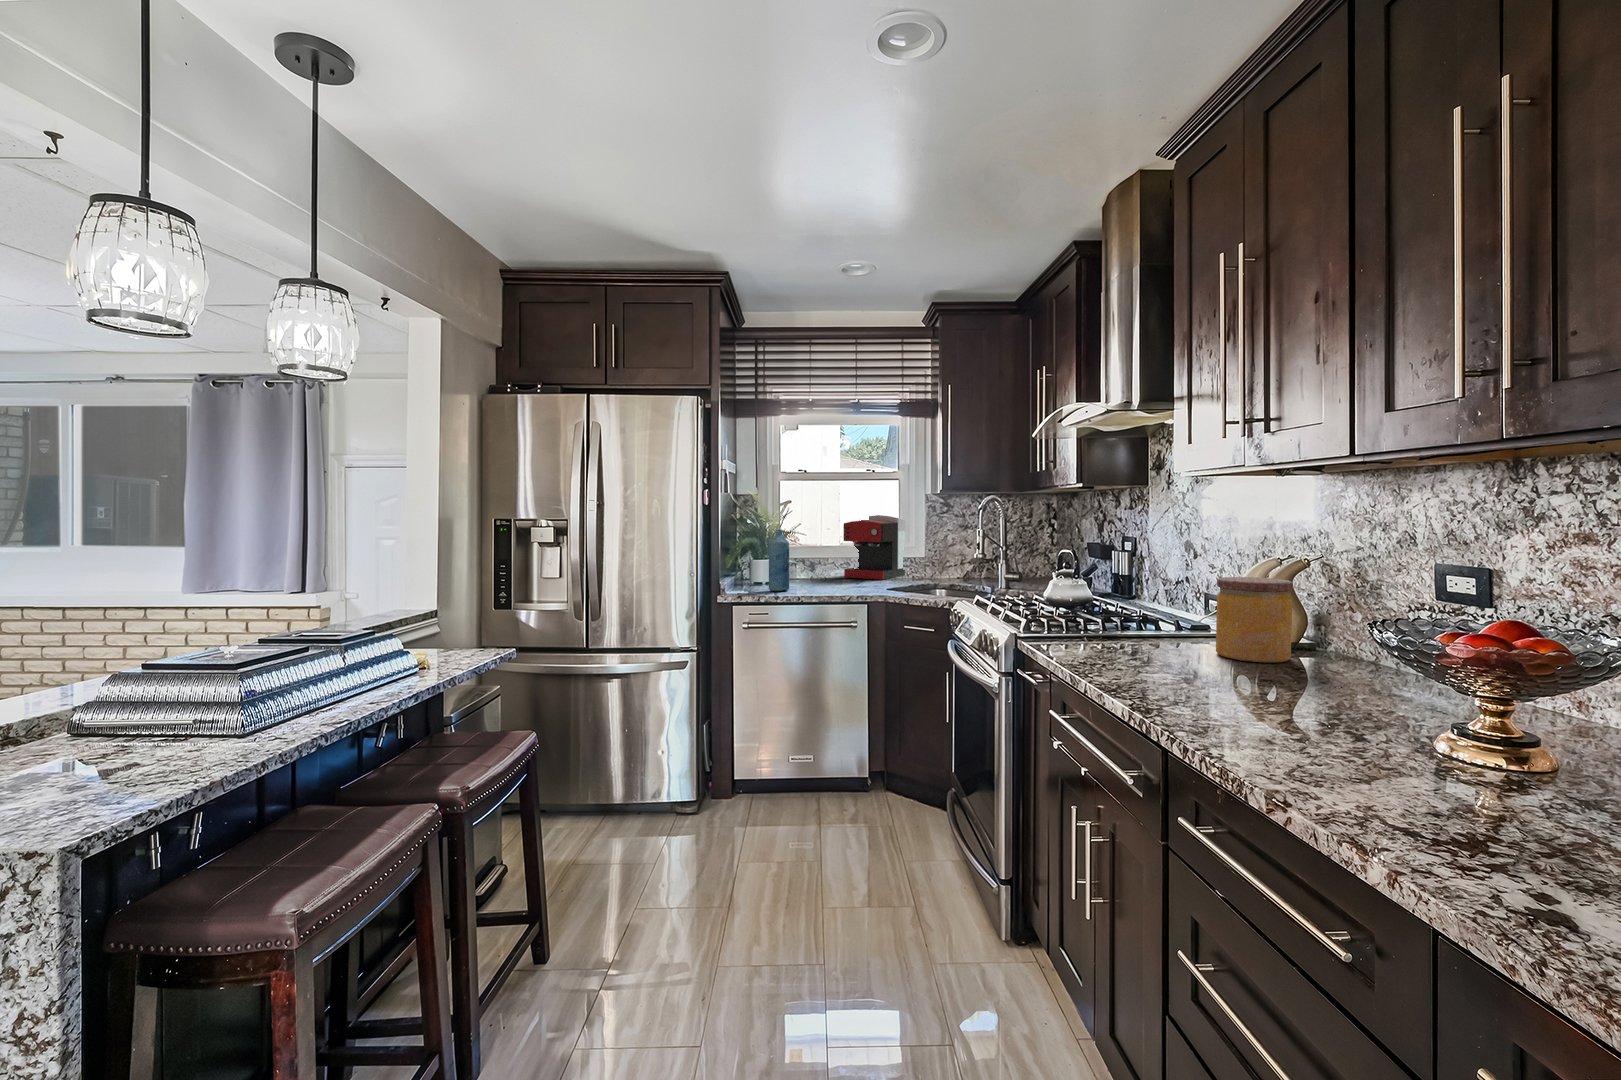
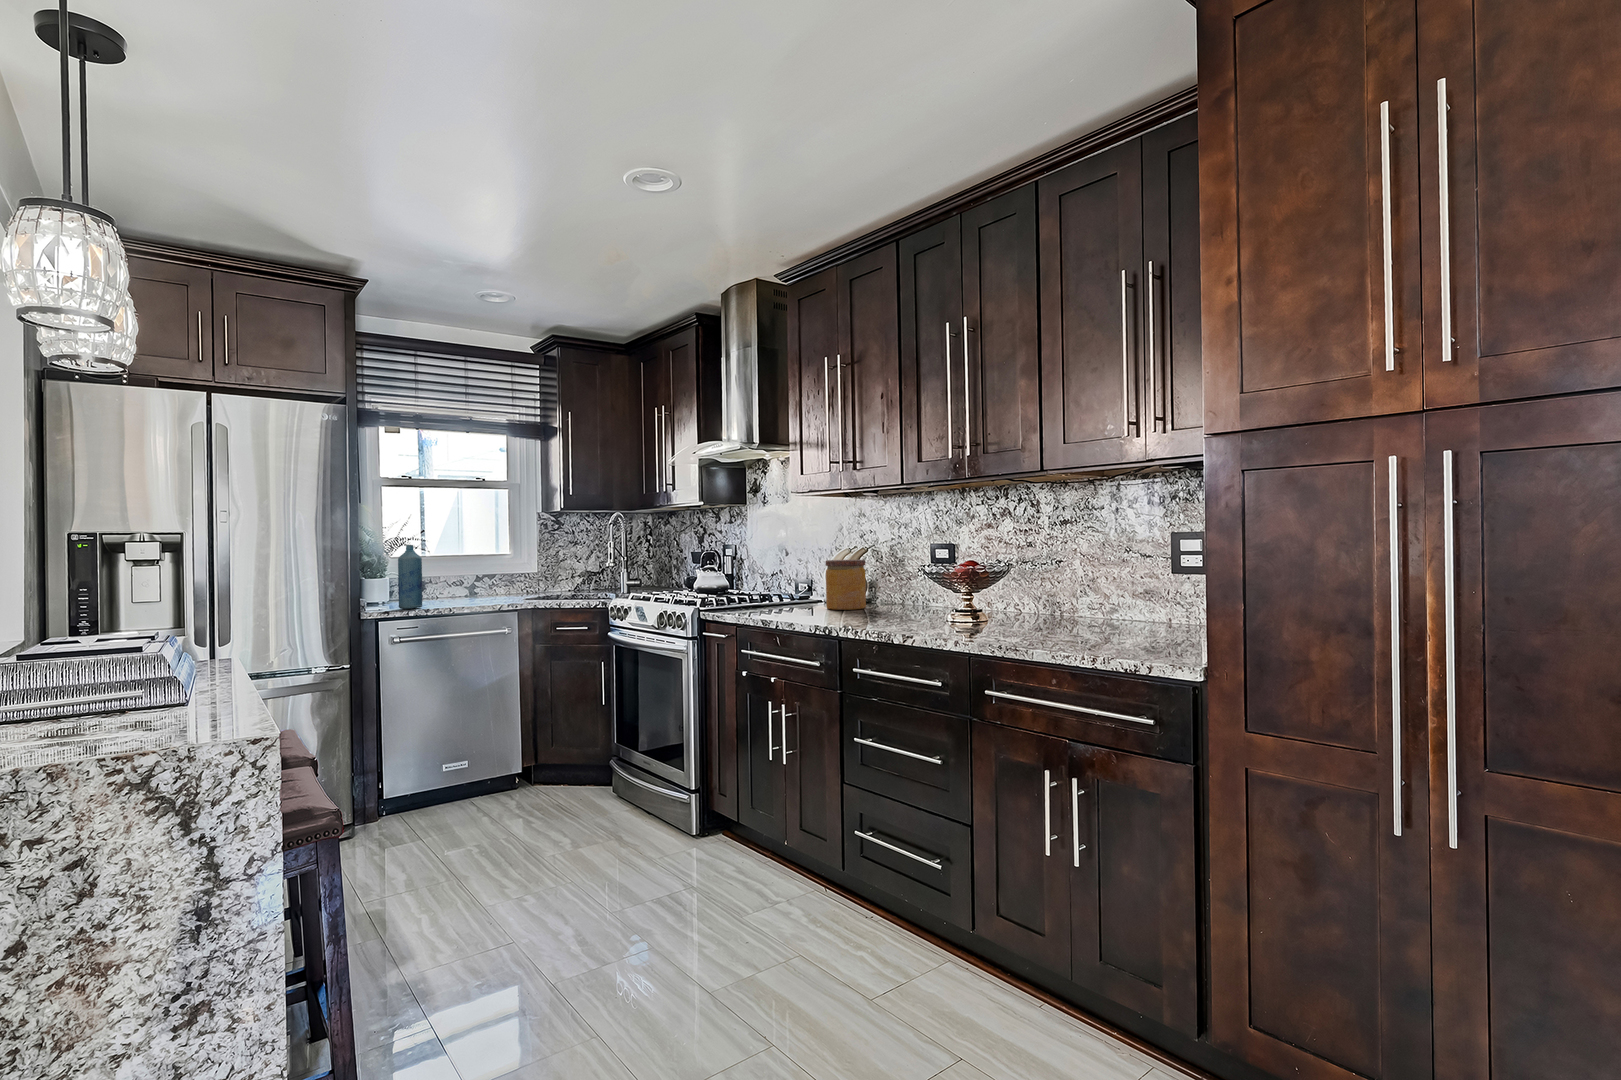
coffee maker: present [844,515,905,580] -> none [455,532,517,596]

